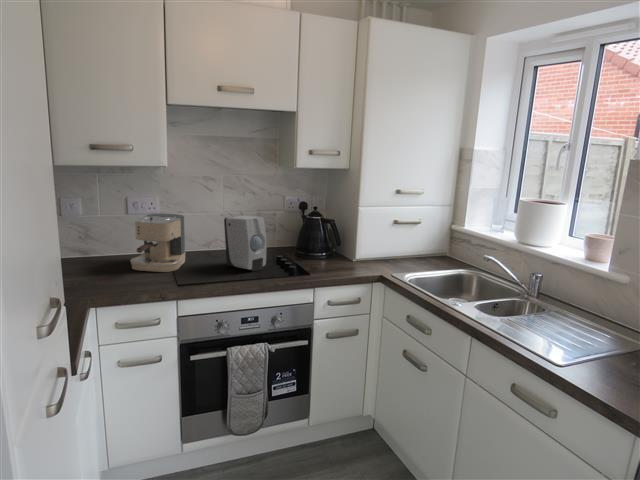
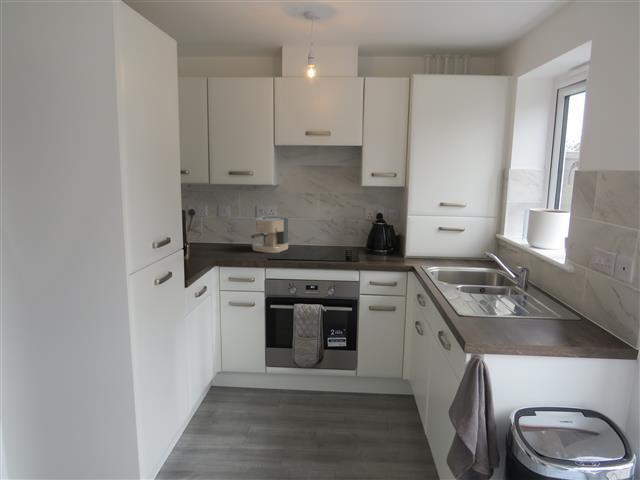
soap dispenser: present [224,216,267,271] -> none [309,219,335,257]

